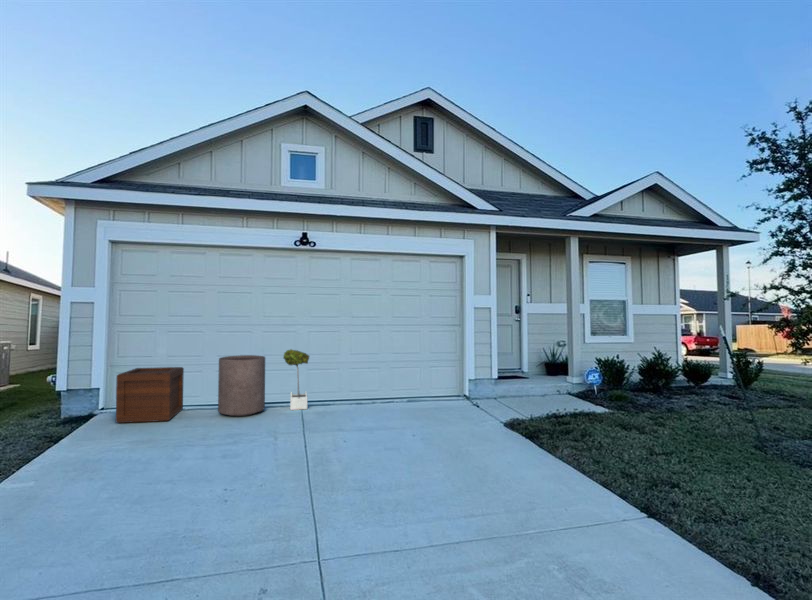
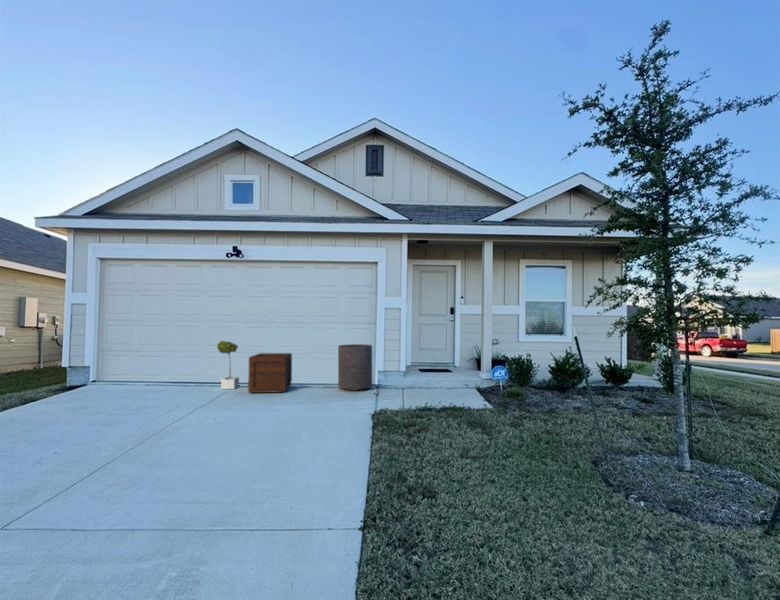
trash can: present [218,355,265,416] -> present [338,344,372,390]
wooden crate: present [116,367,184,423] -> present [248,353,292,393]

